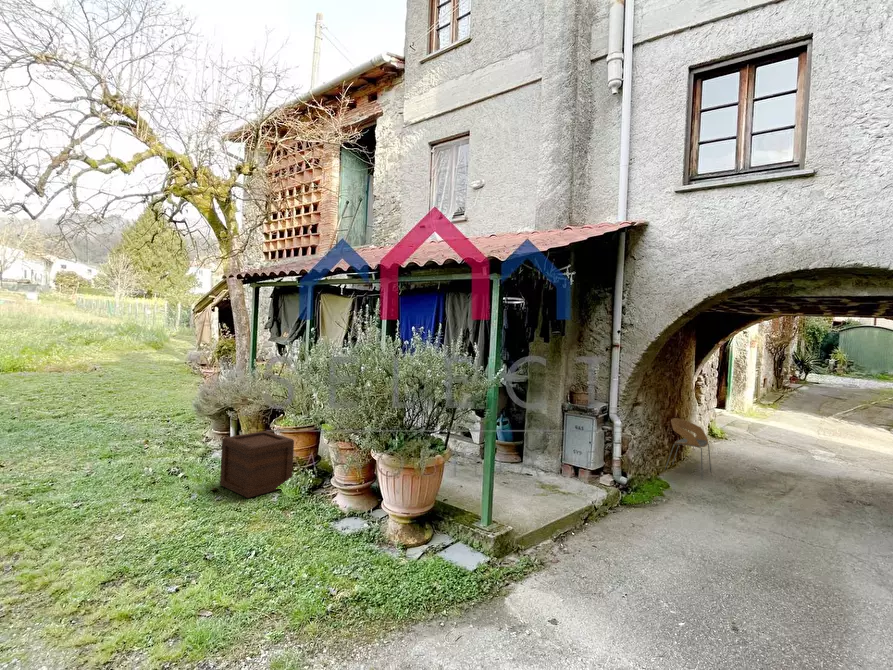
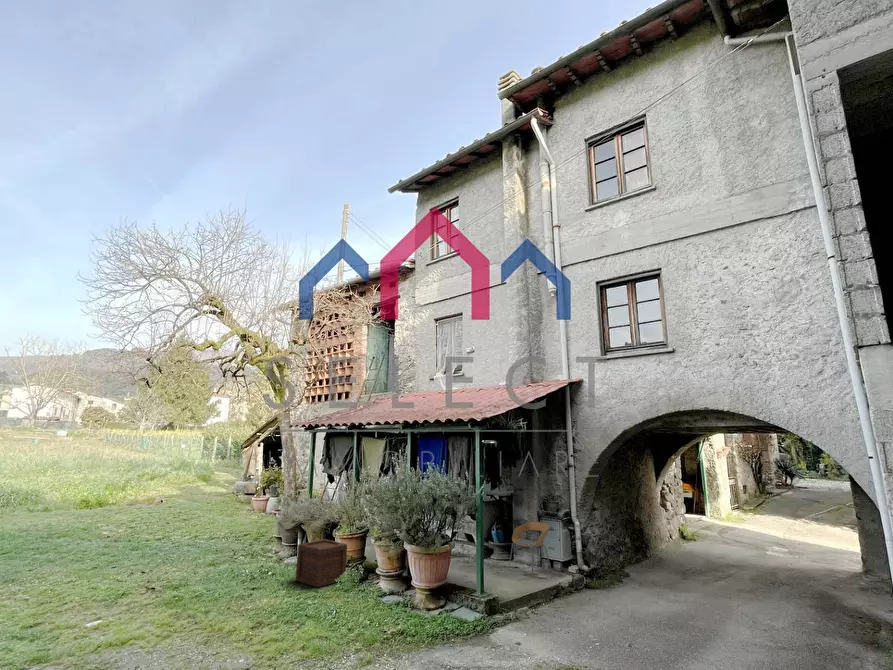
chair: present [665,418,711,479] -> present [508,522,552,577]

